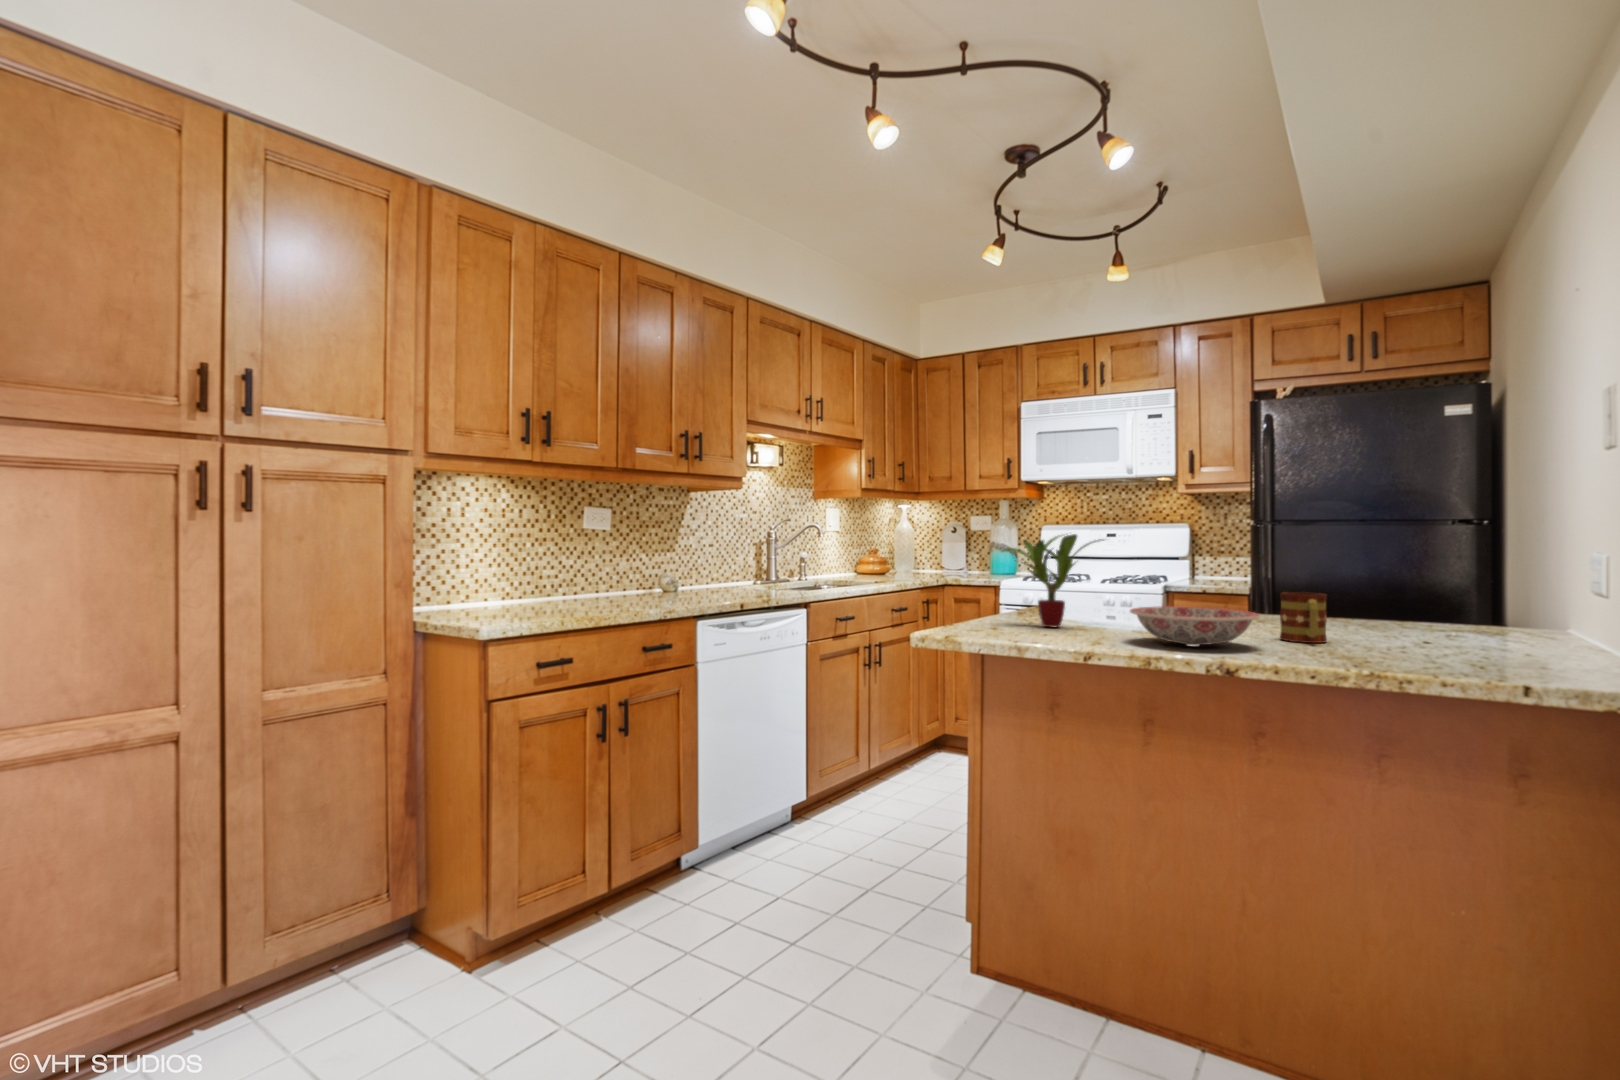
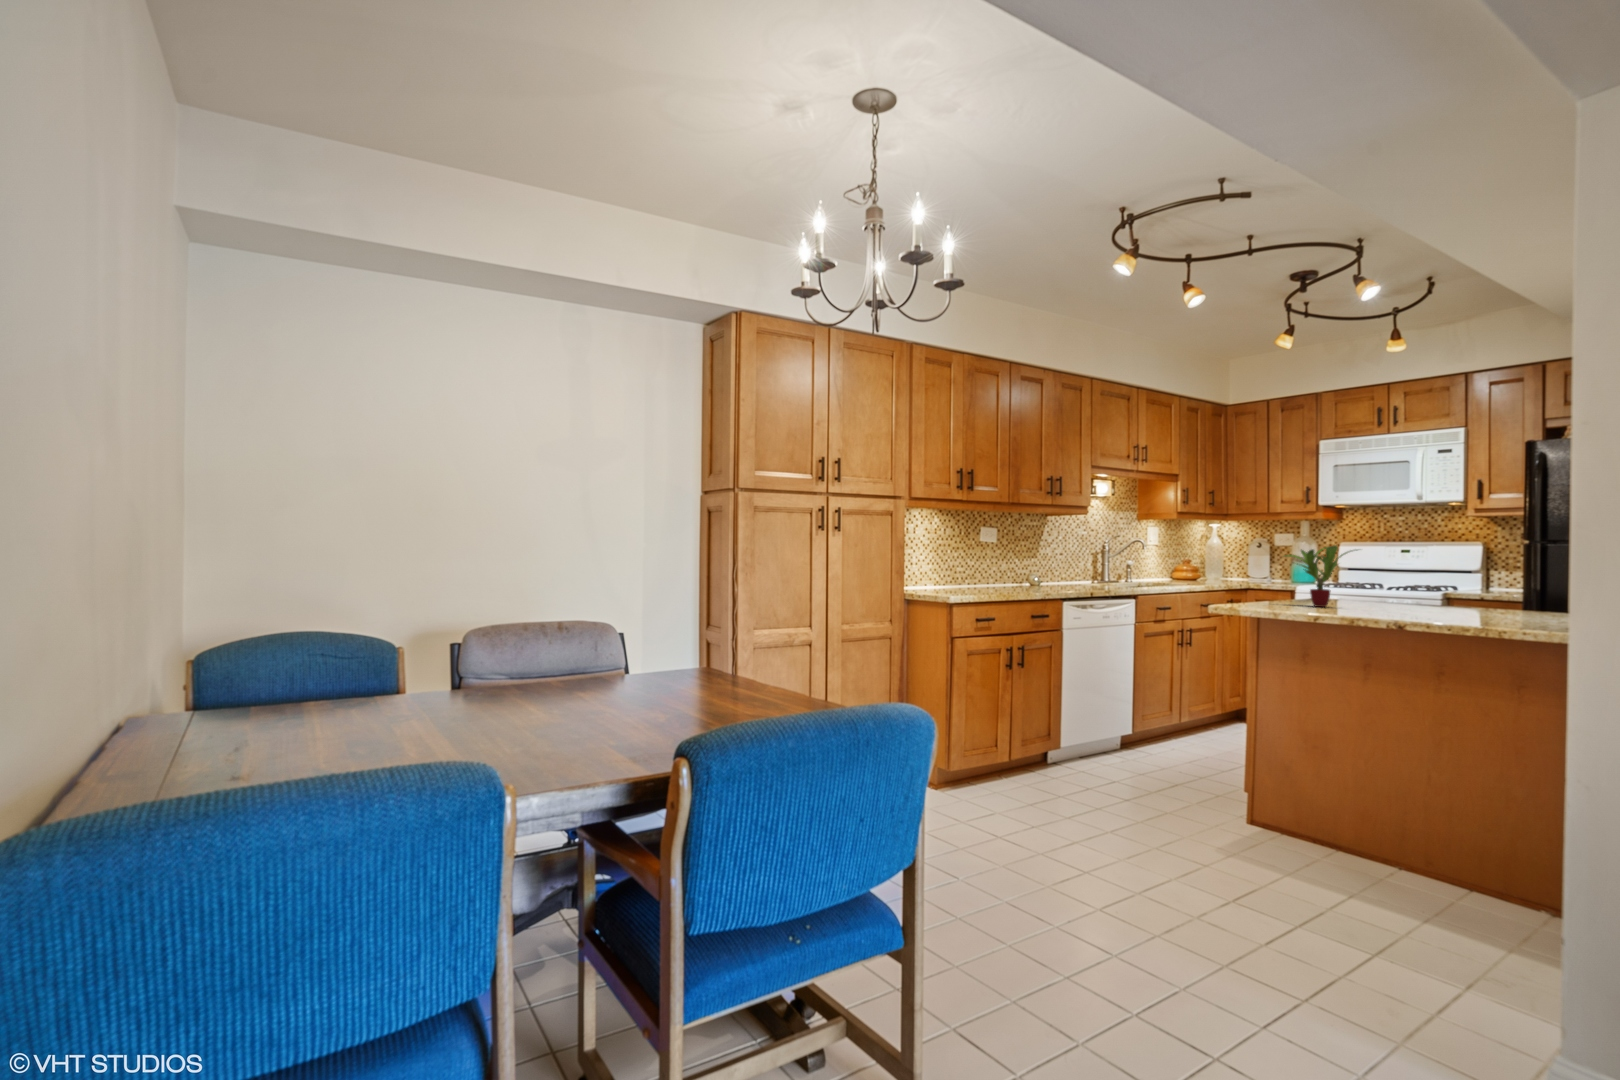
mug: present [1280,592,1327,643] -> none [1492,586,1530,619]
ceramic bowl: present [1130,606,1260,646] -> none [1371,593,1466,616]

